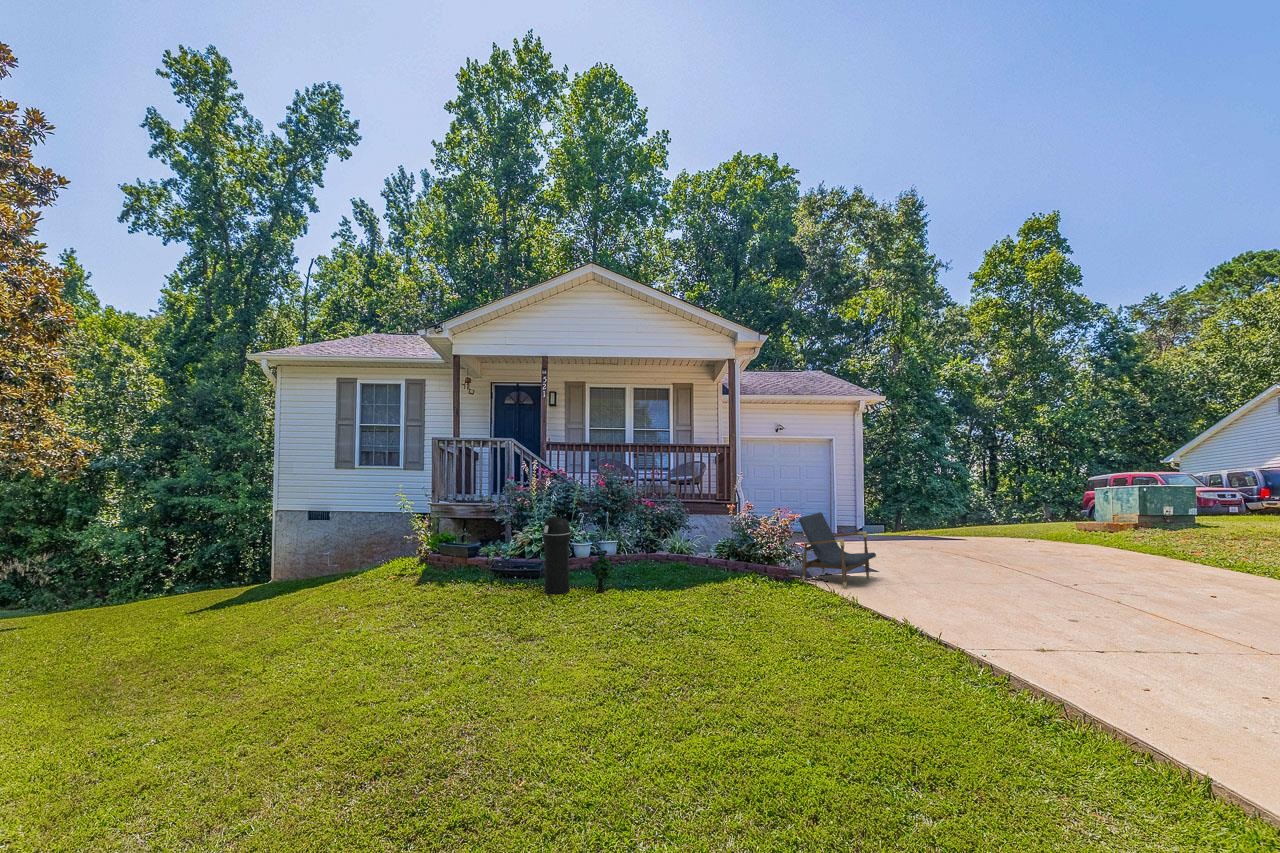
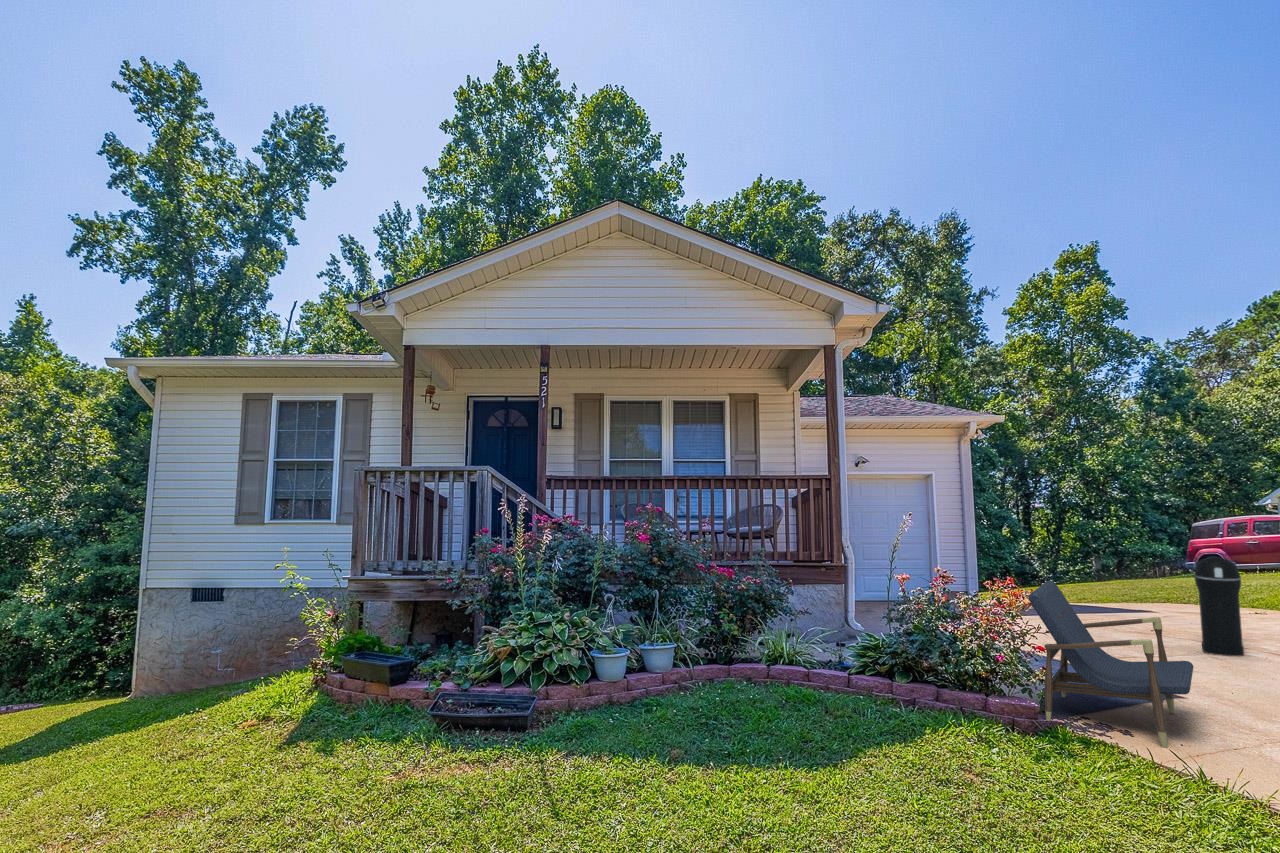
trash can: present [542,517,571,595] -> present [1194,557,1244,656]
decorative plant: present [590,550,613,593] -> none [622,677,676,772]

